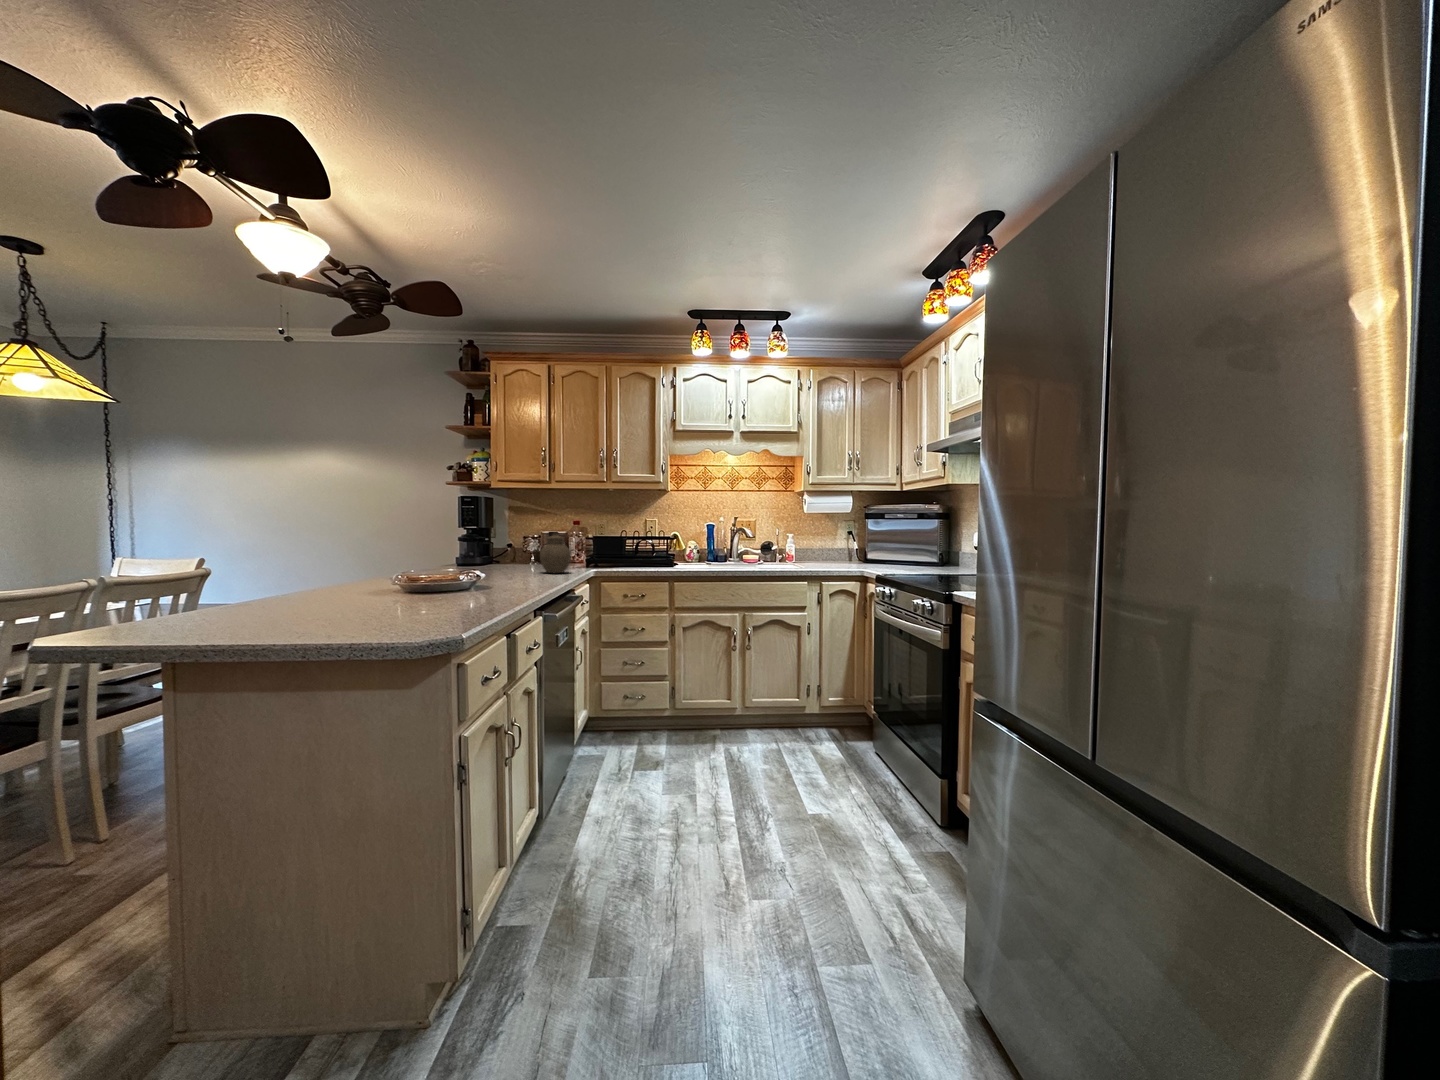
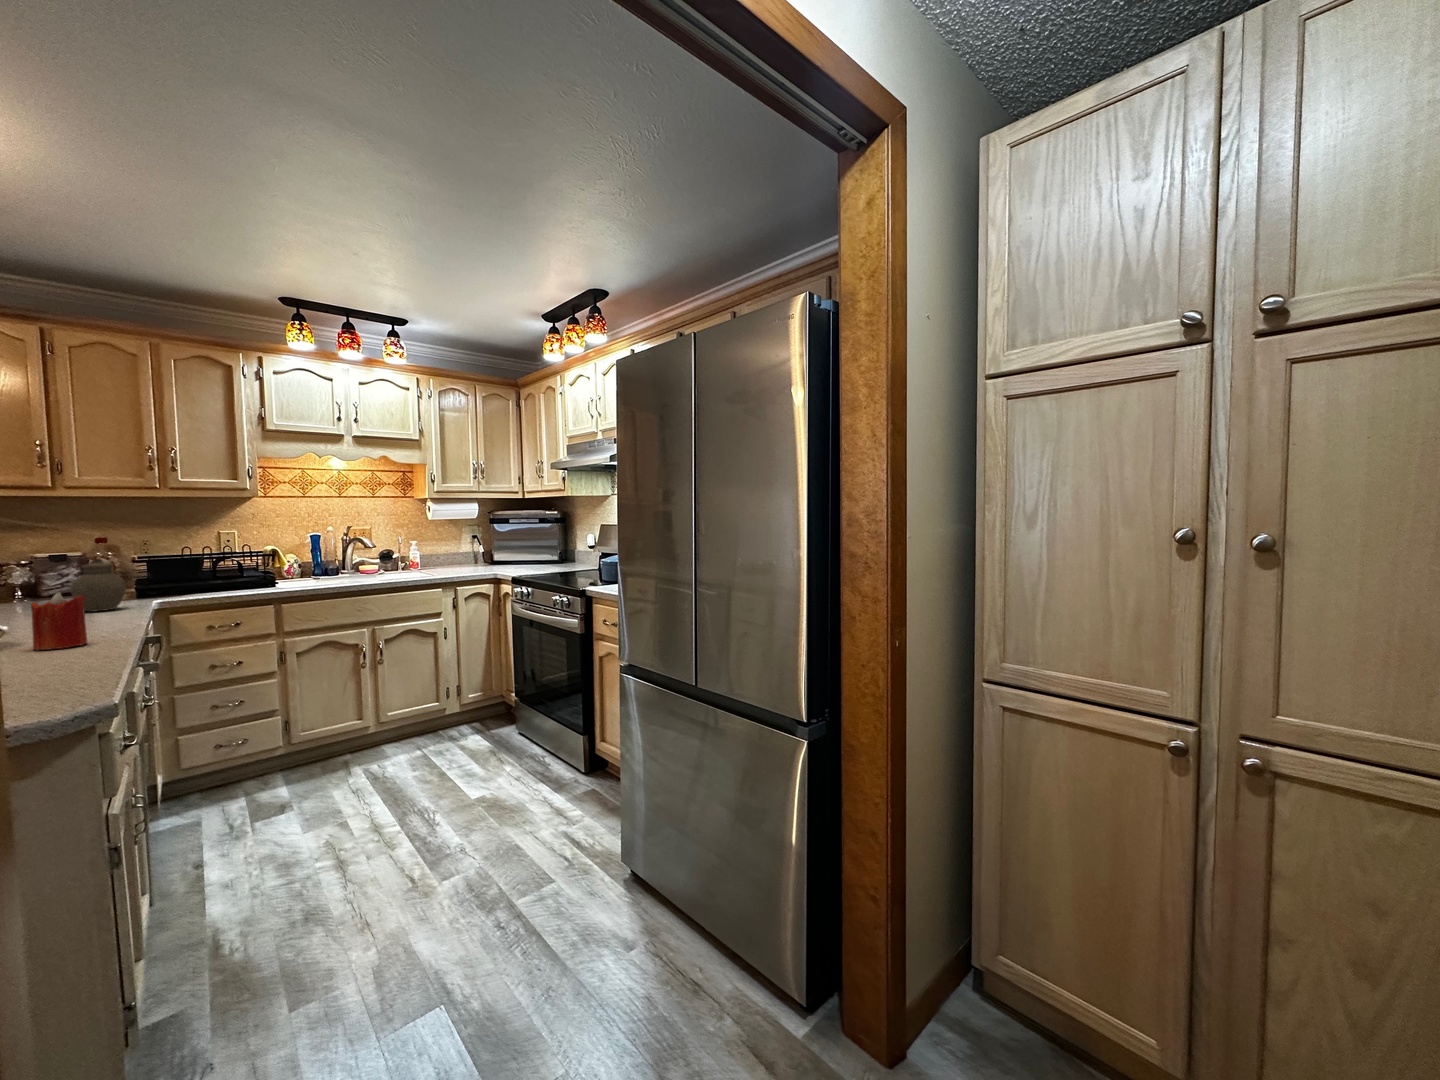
candle: none [480,551,512,596] -> present [31,592,87,650]

